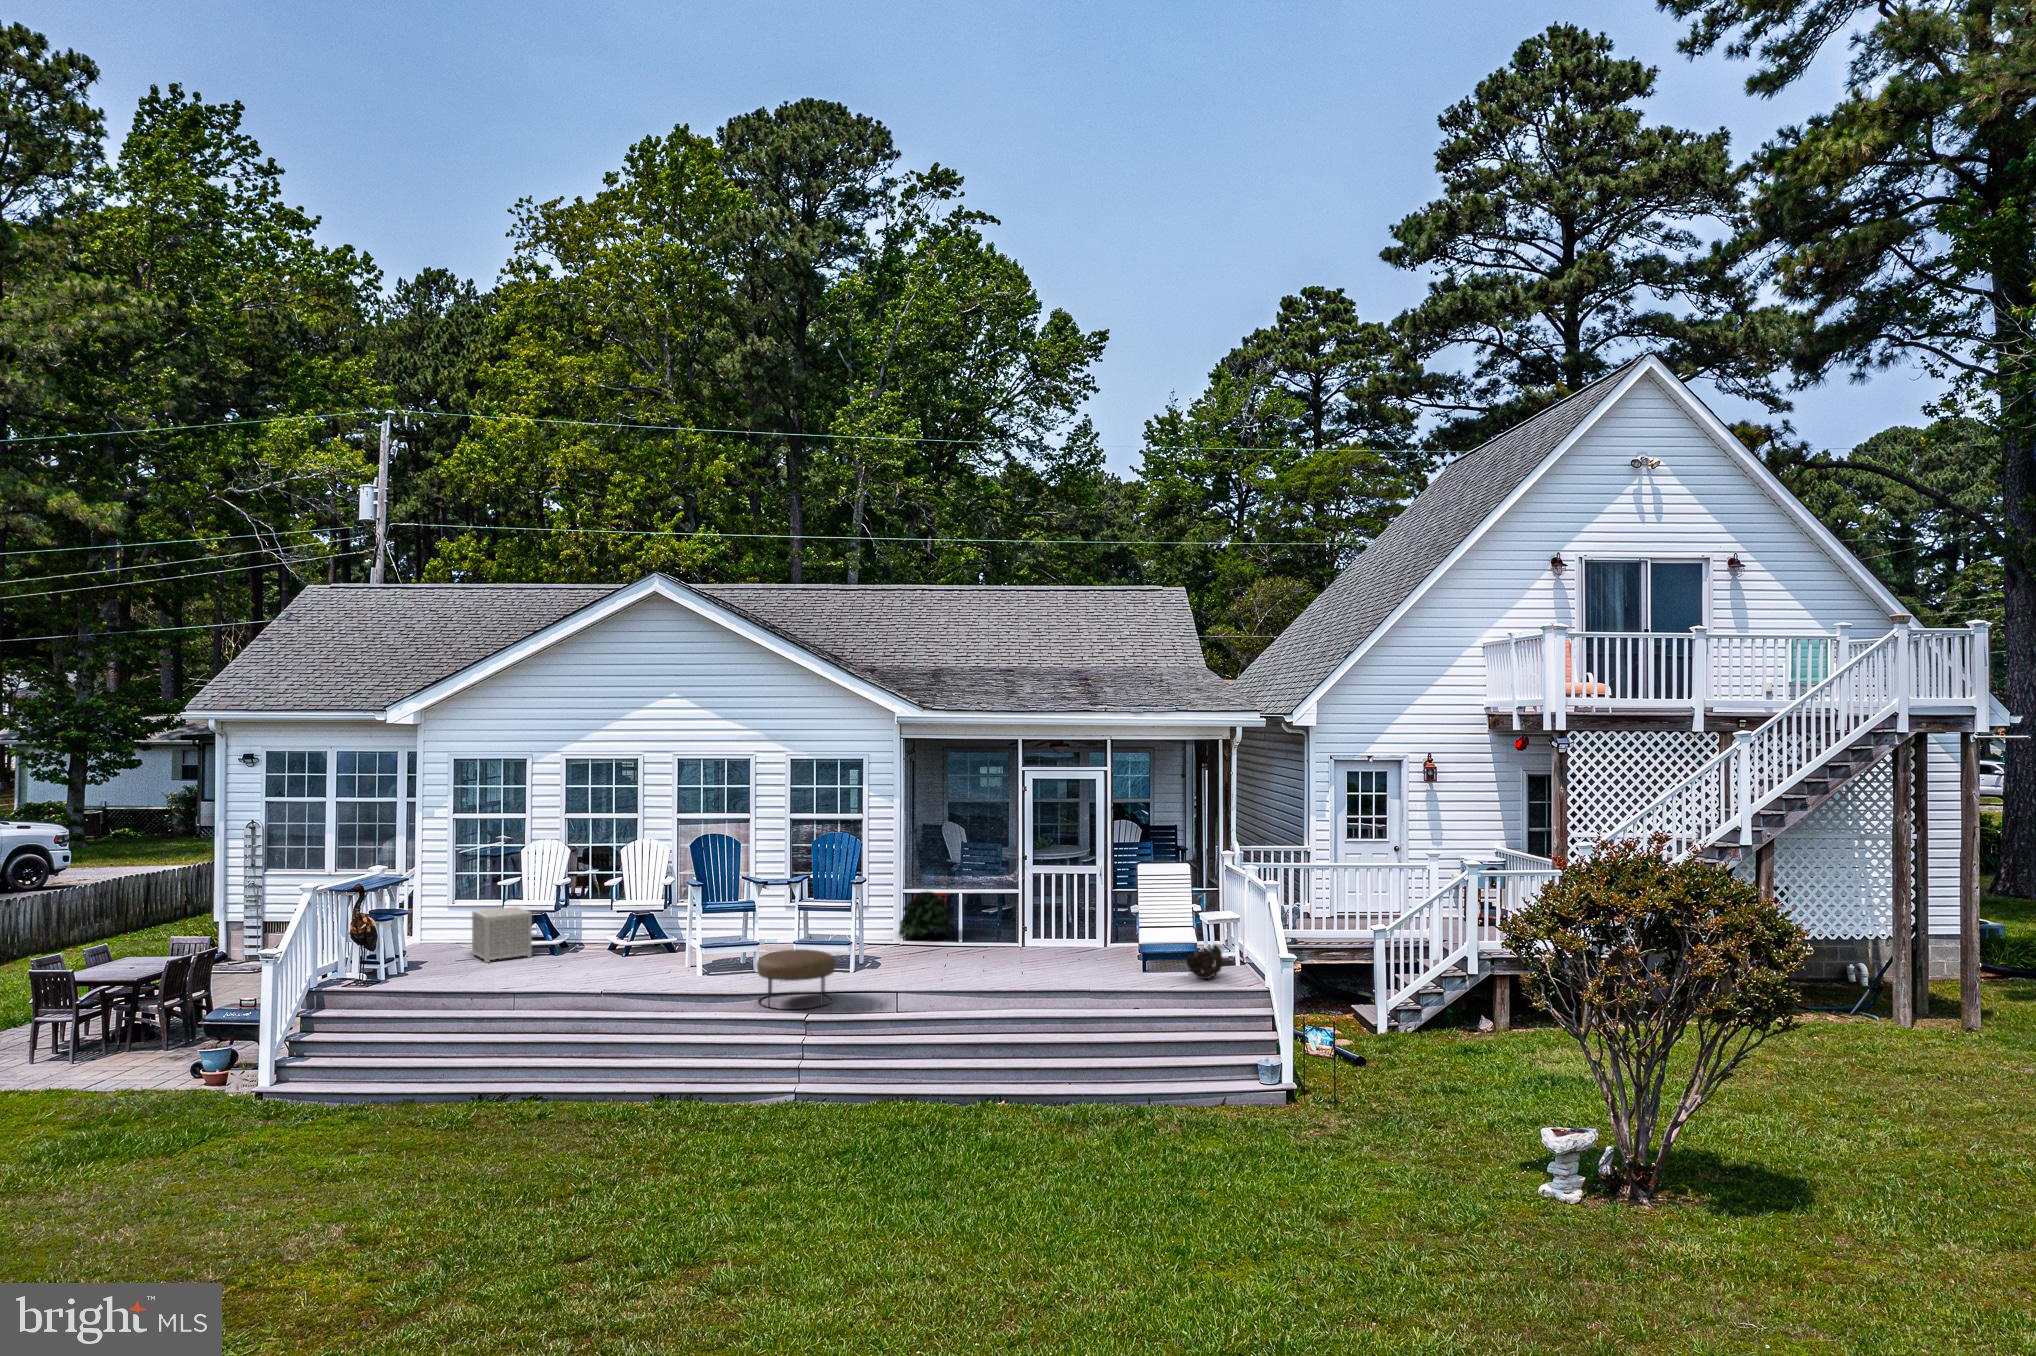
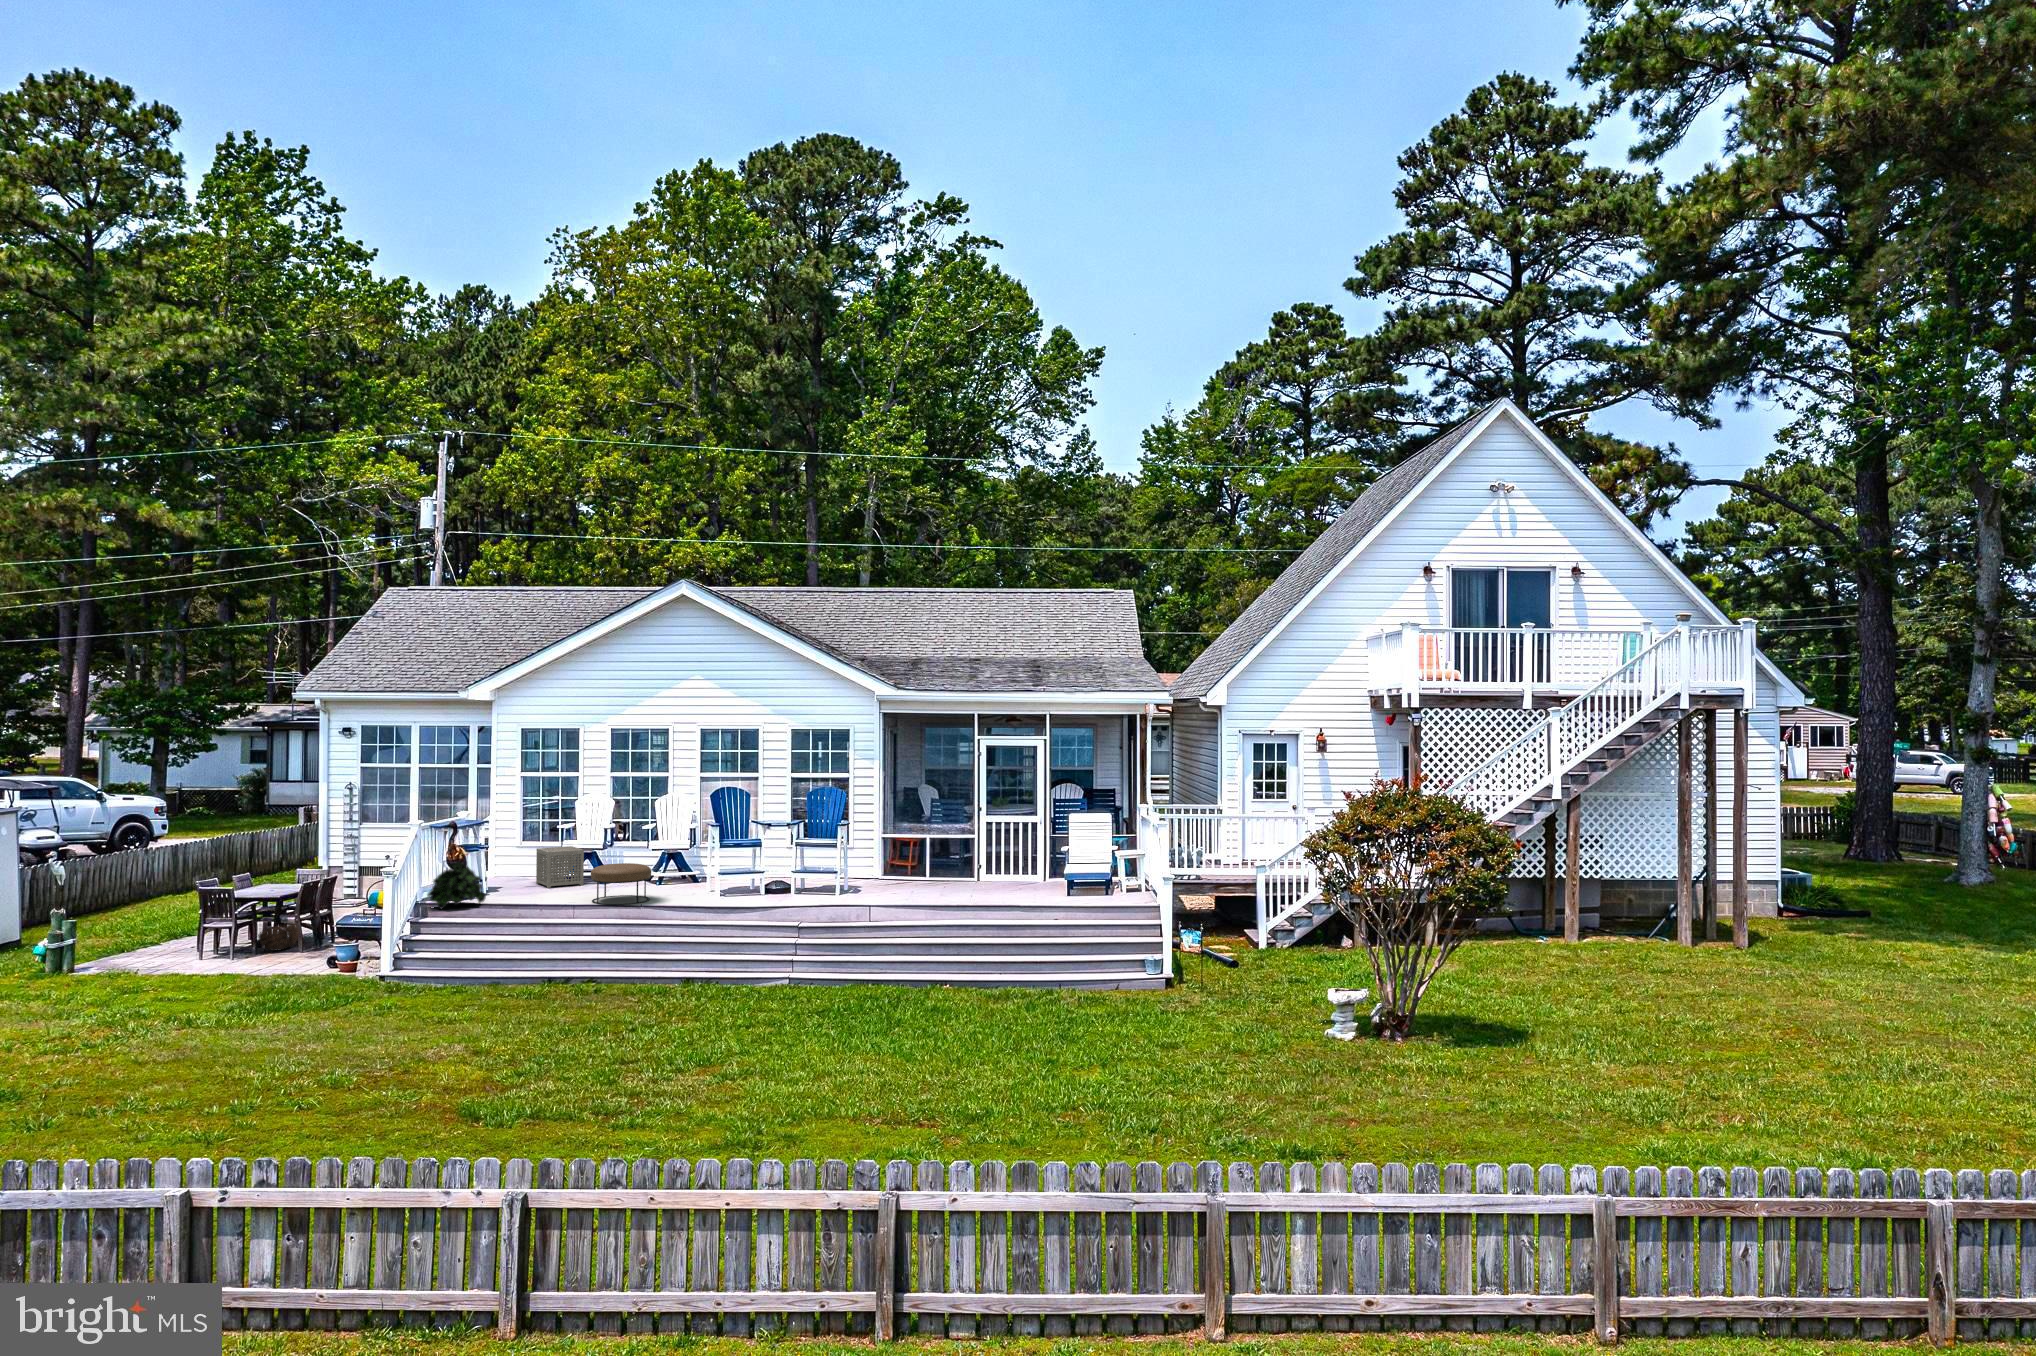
potted plant: present [899,890,954,939] -> present [427,862,486,909]
basket: present [1186,945,1223,979] -> present [258,923,300,951]
ottoman: present [757,949,836,1009] -> present [591,863,651,905]

